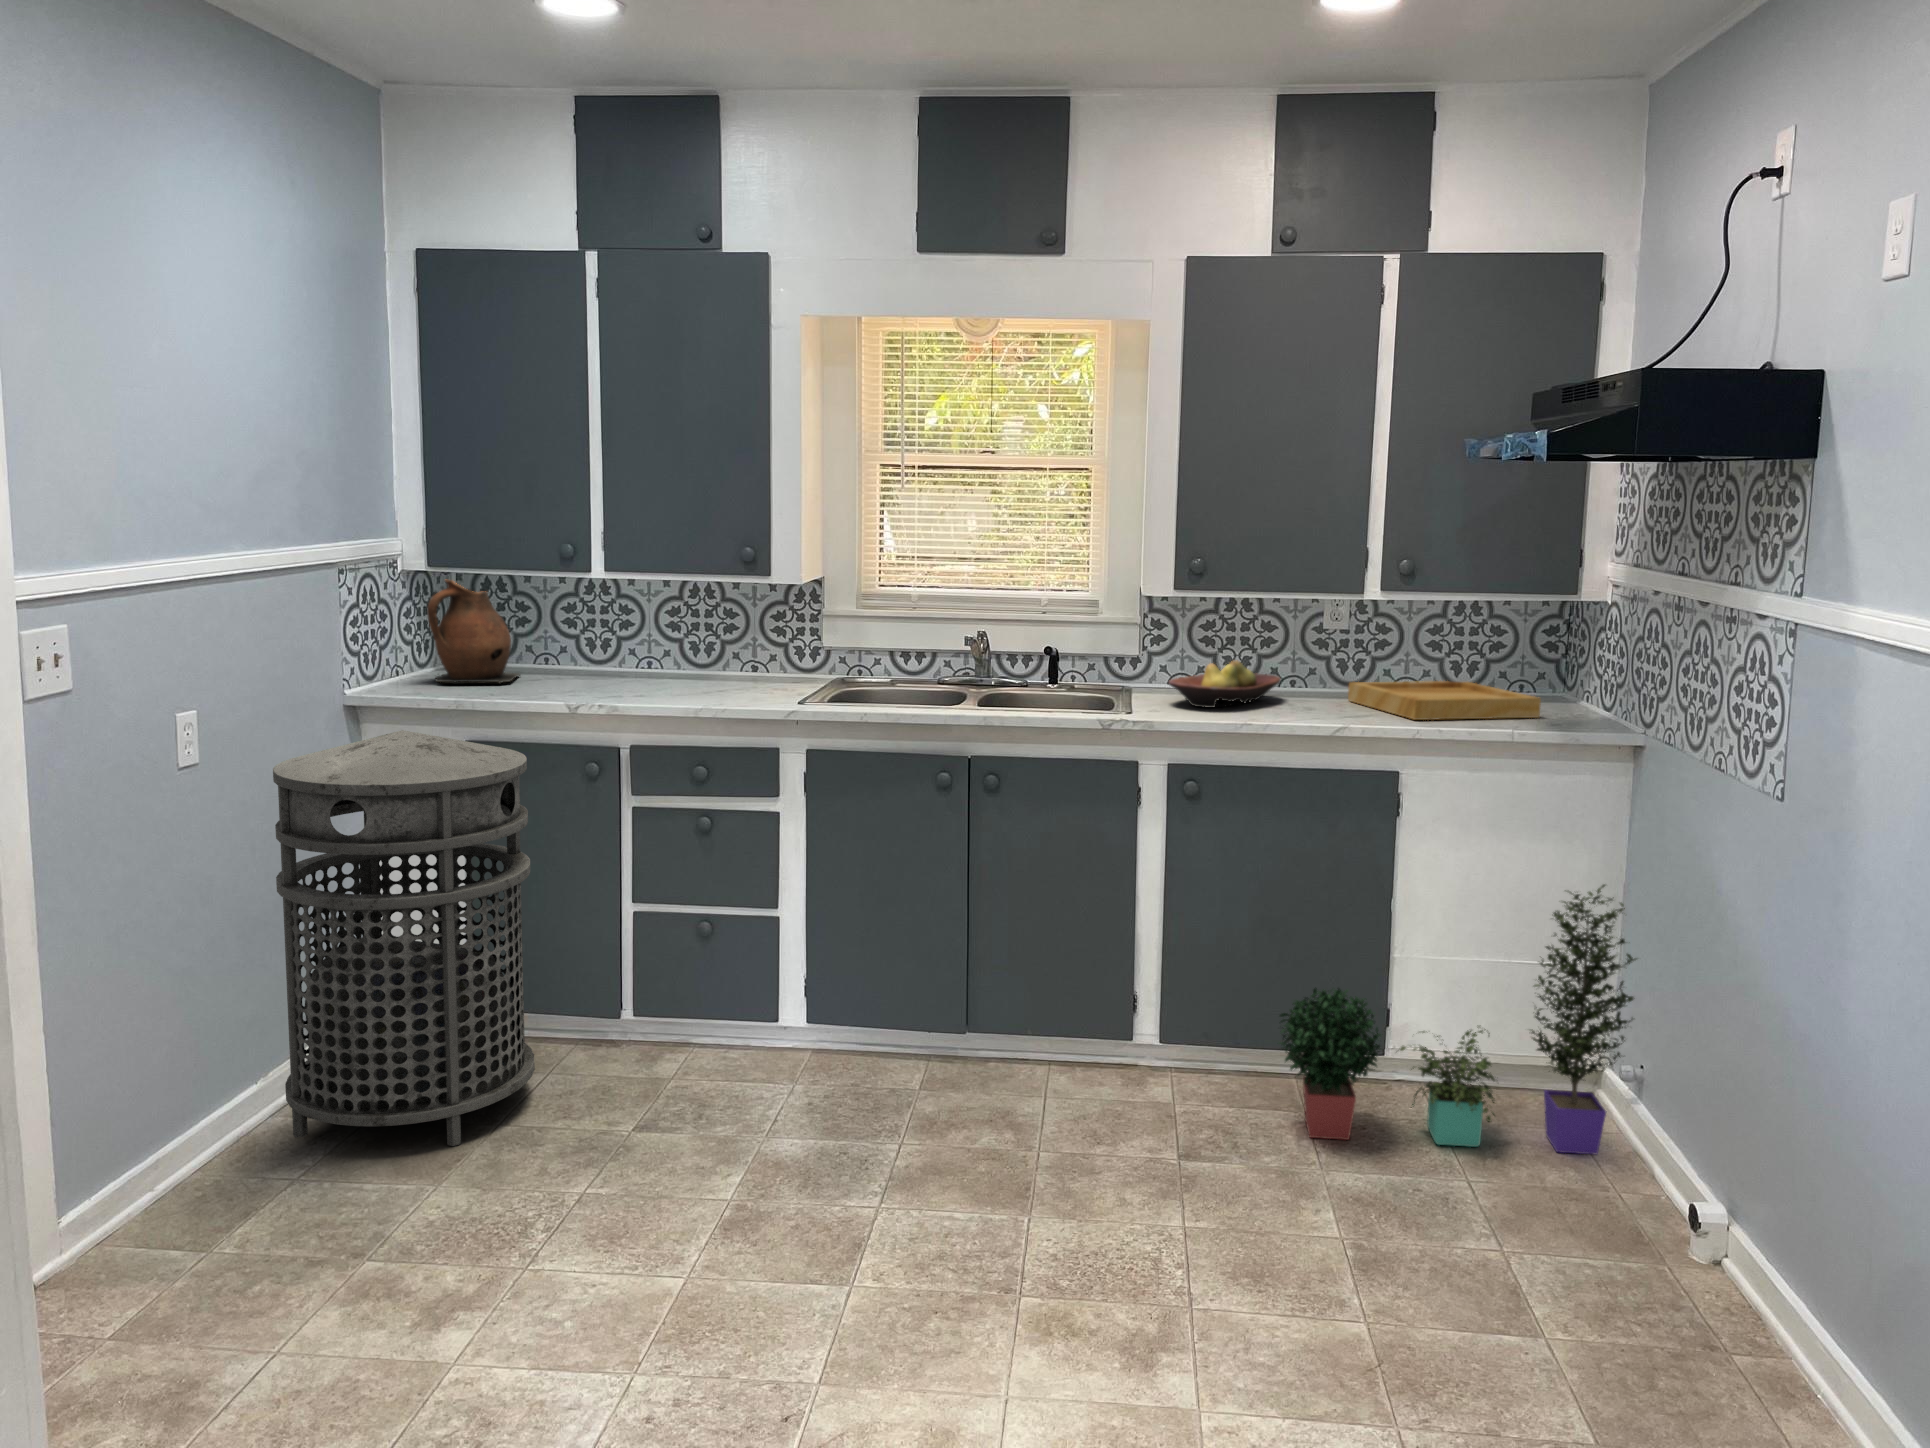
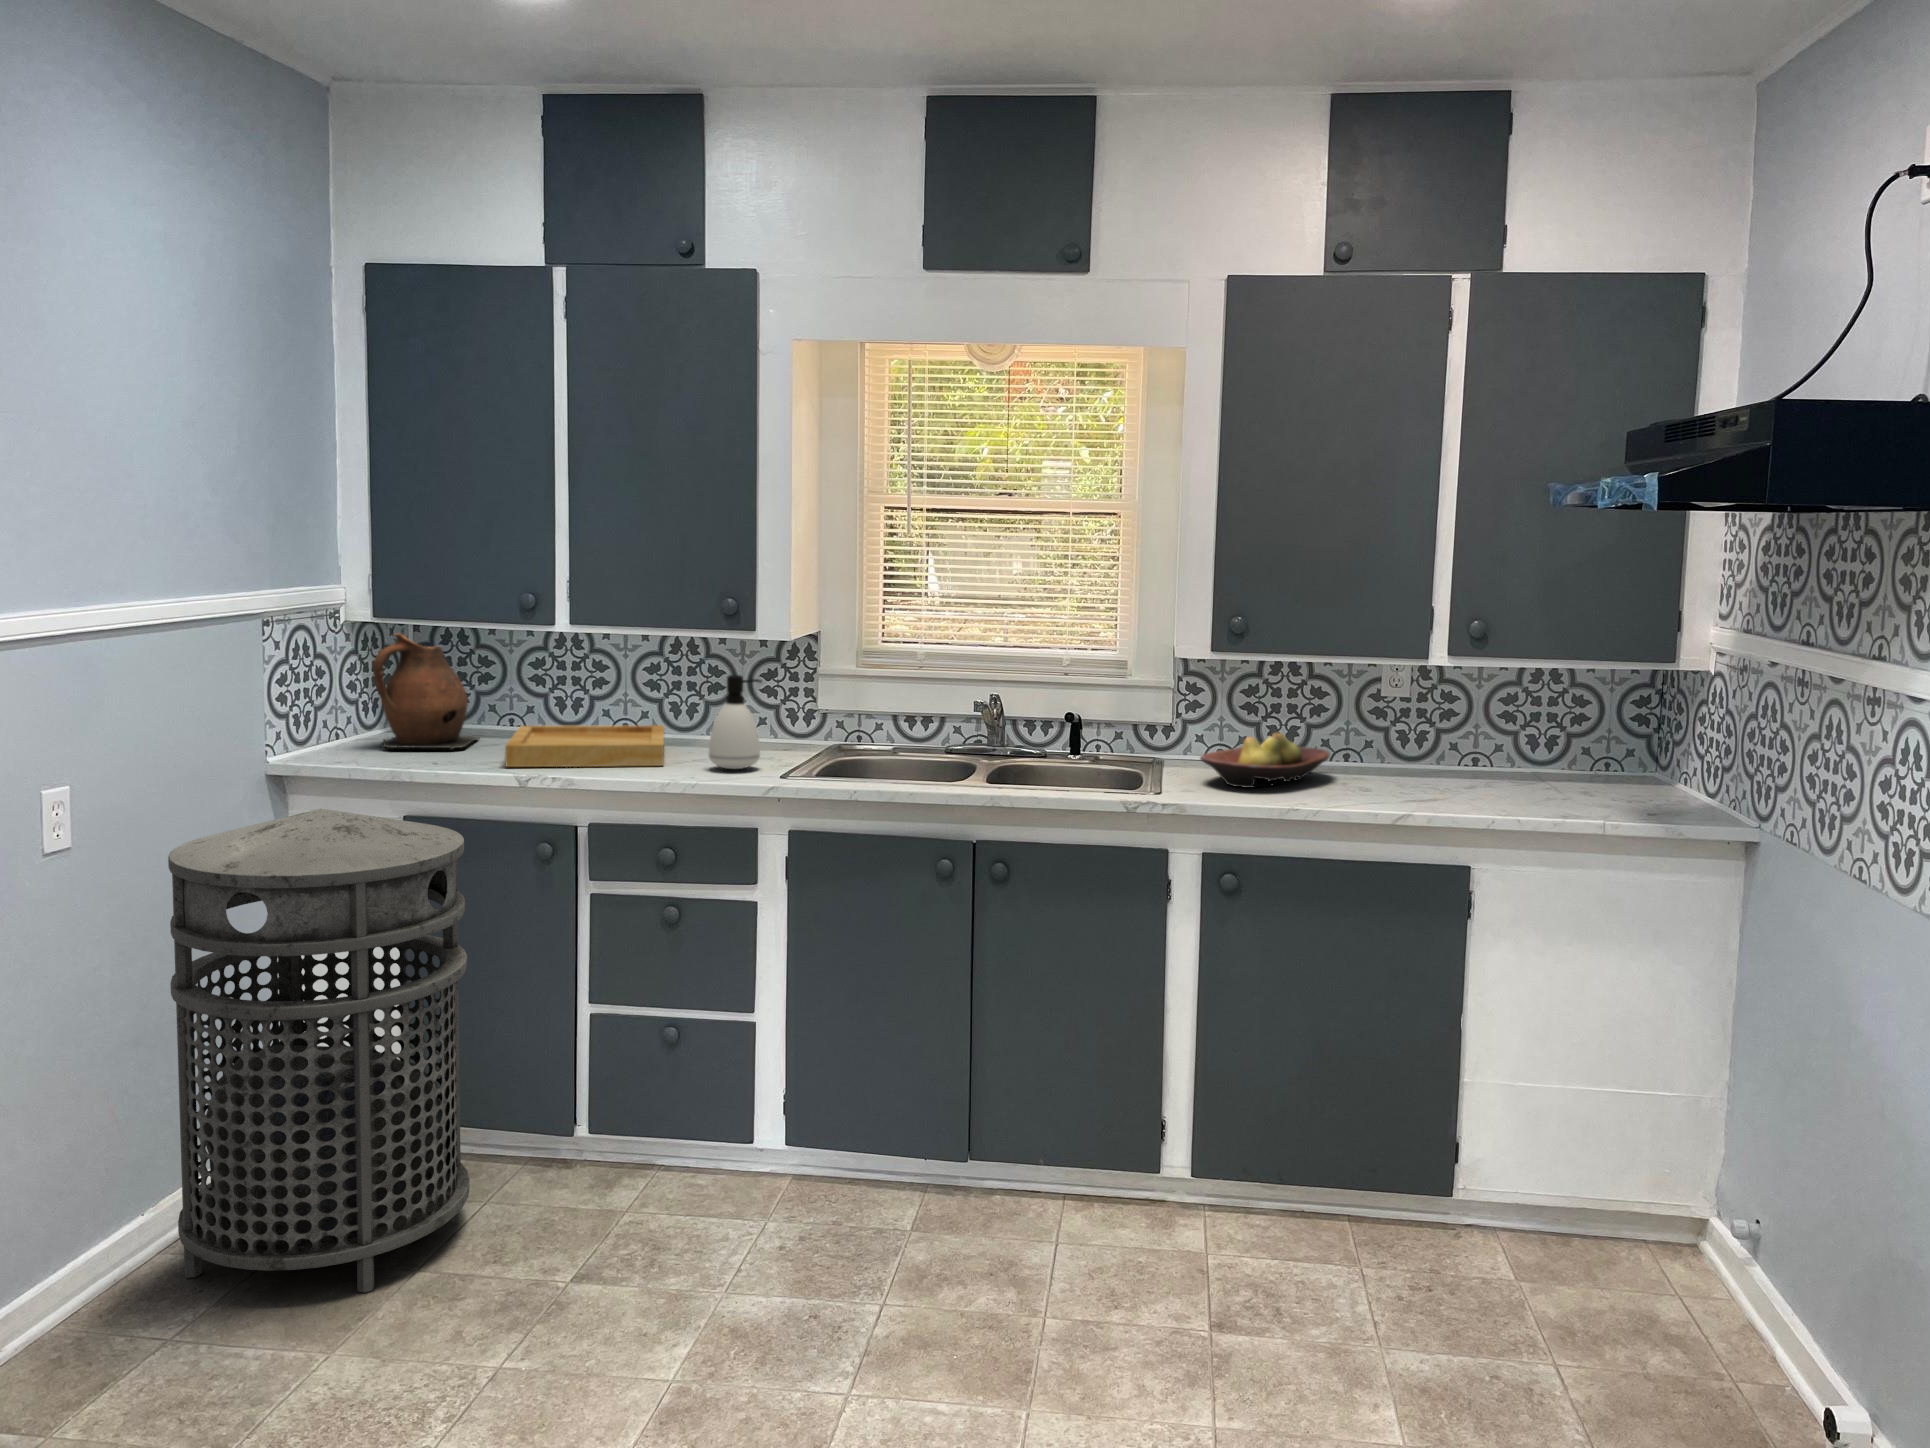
soap dispenser: none [734,613,781,697] -> present [709,675,762,769]
tray: present [1348,681,1541,720] -> present [505,725,664,767]
potted plant: present [1280,884,1636,1154] -> none [1324,1008,1759,1332]

